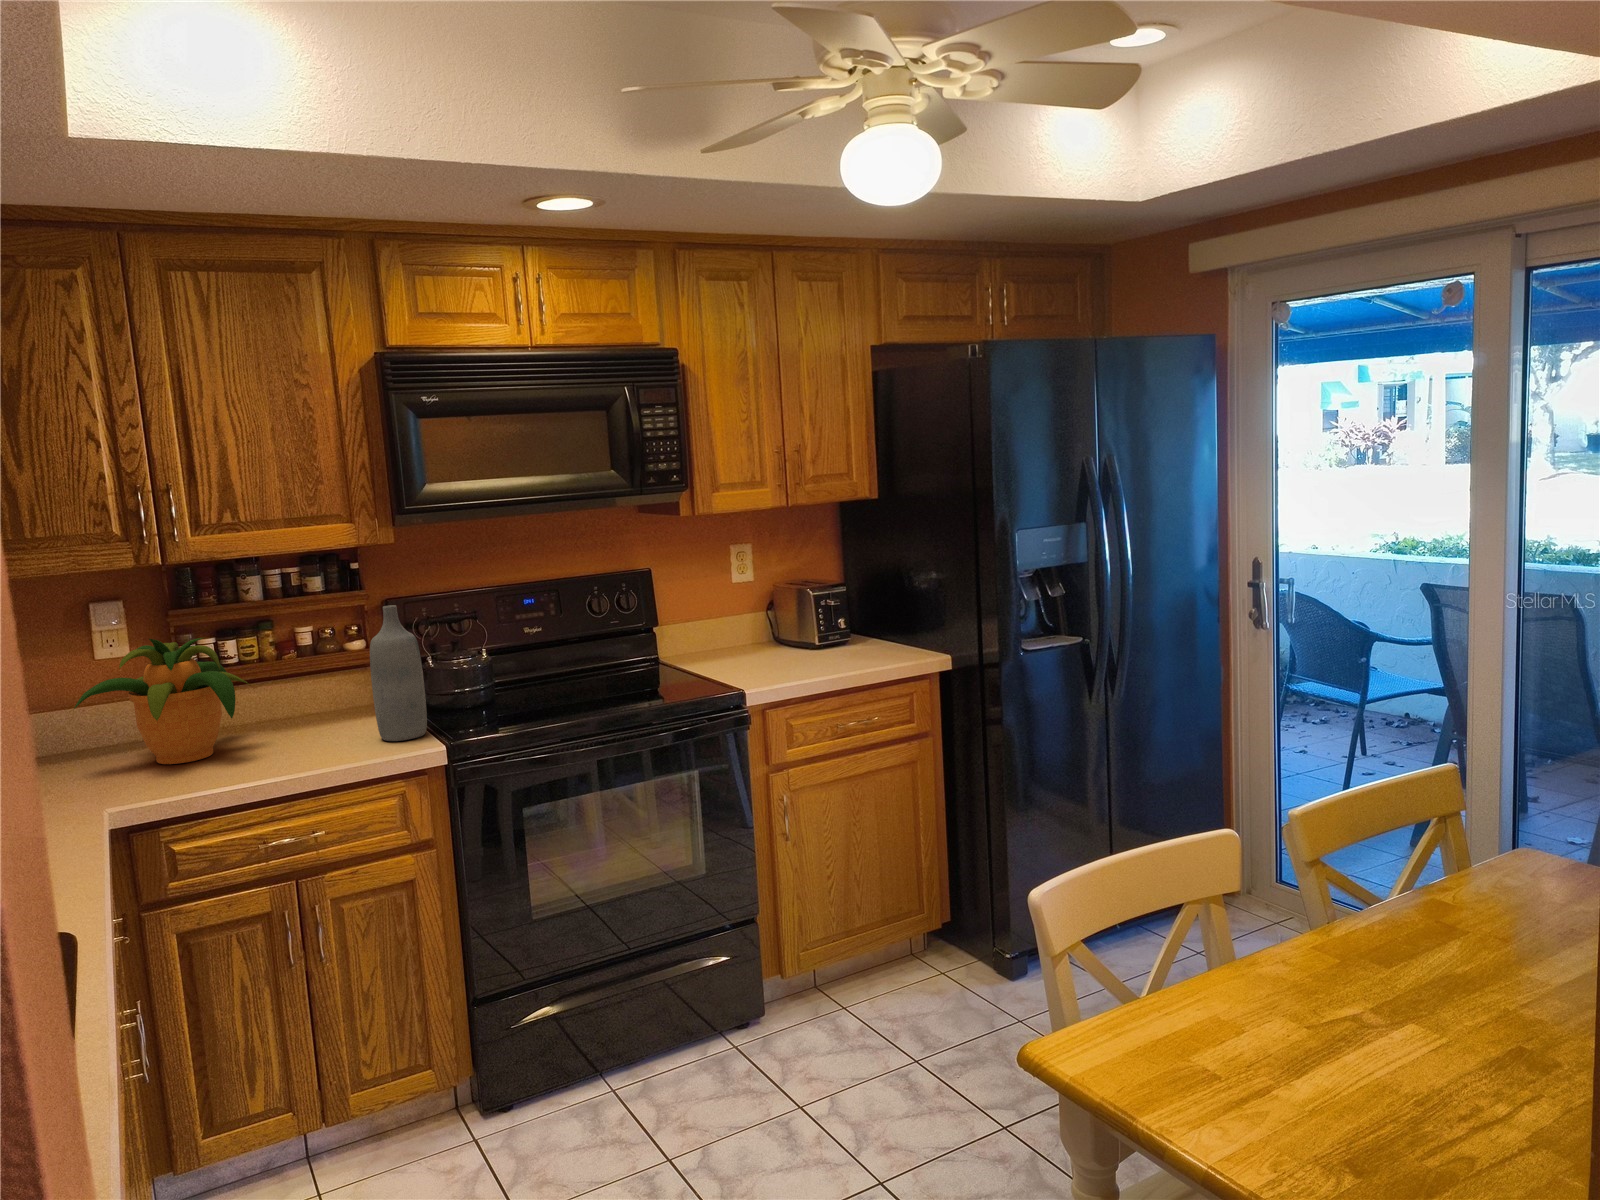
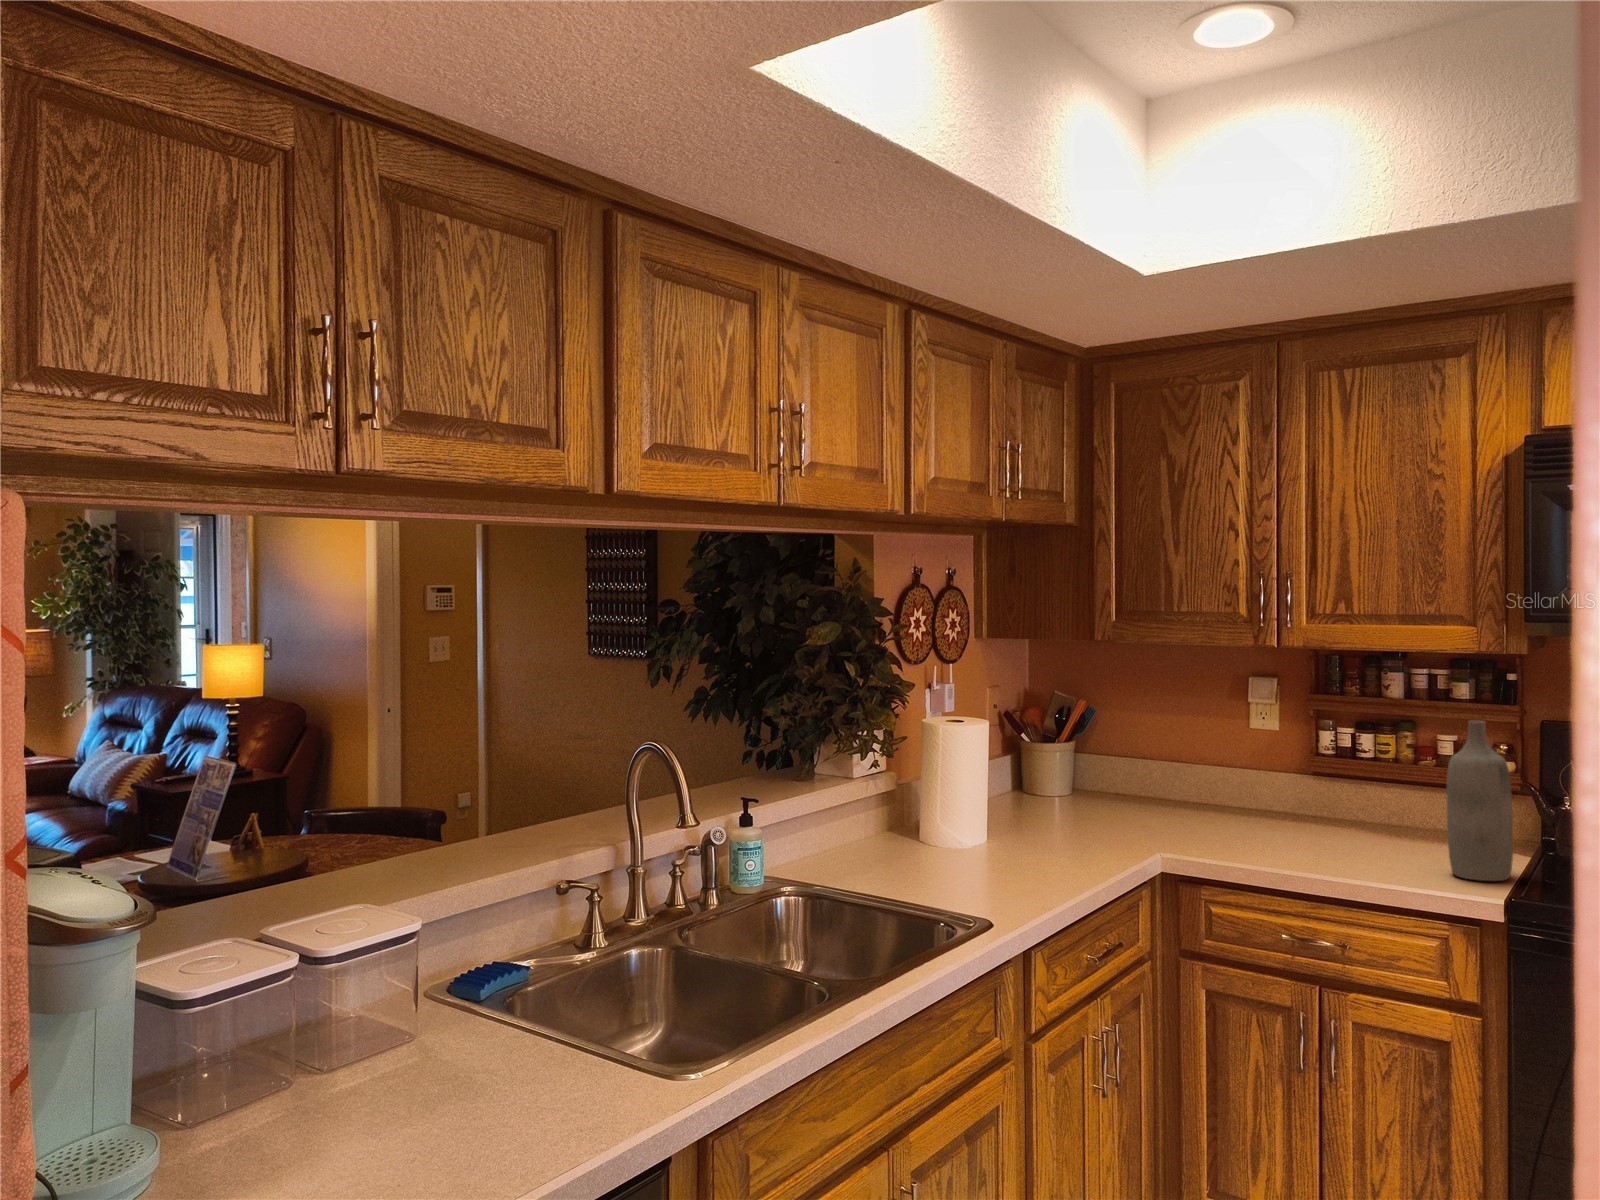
potted plant: present [74,638,249,764] -> none [1192,715,1351,841]

